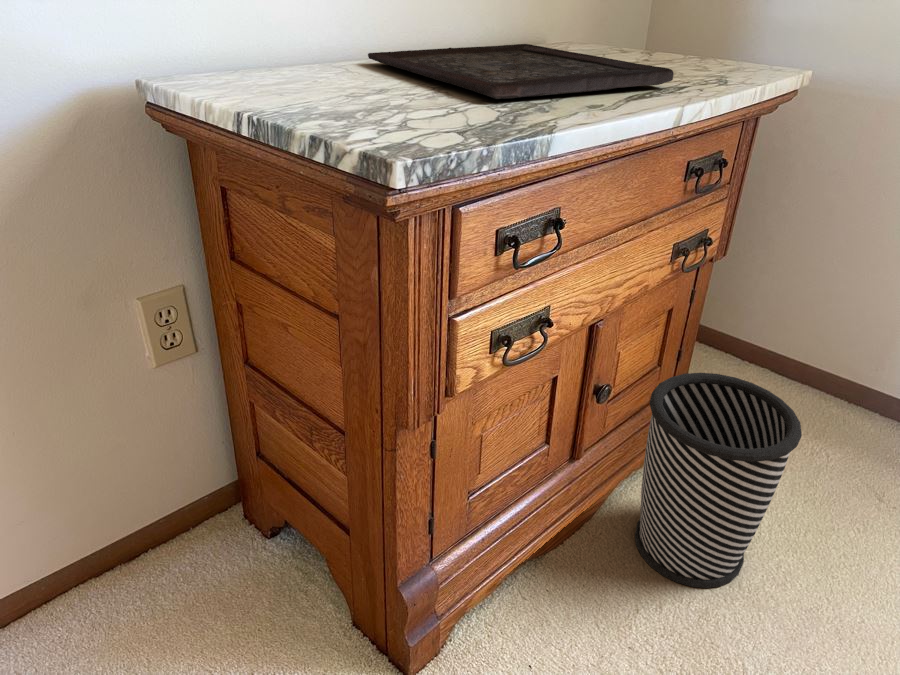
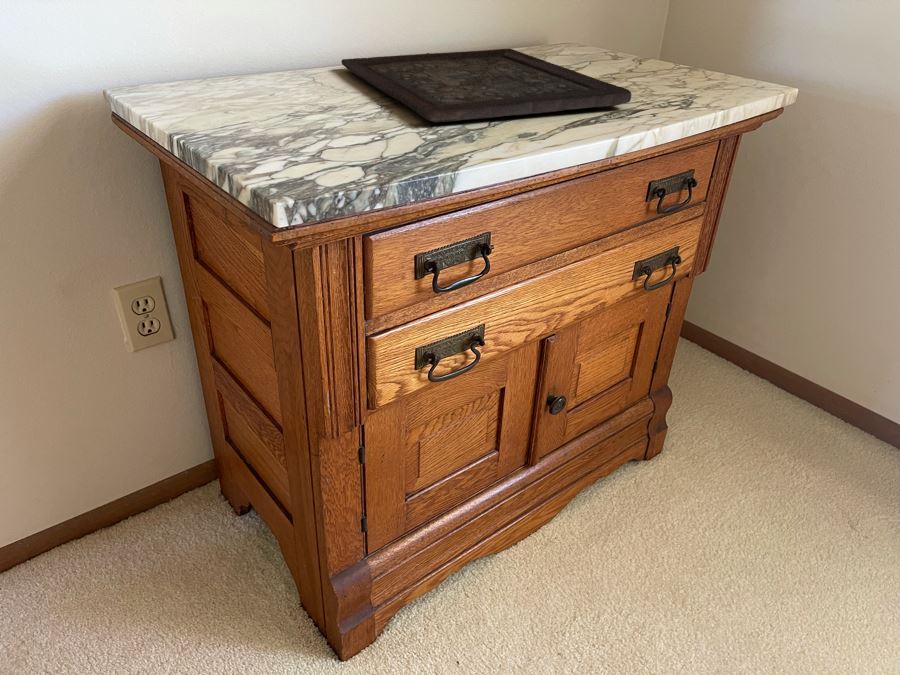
wastebasket: present [635,373,802,588] -> none [589,390,750,602]

